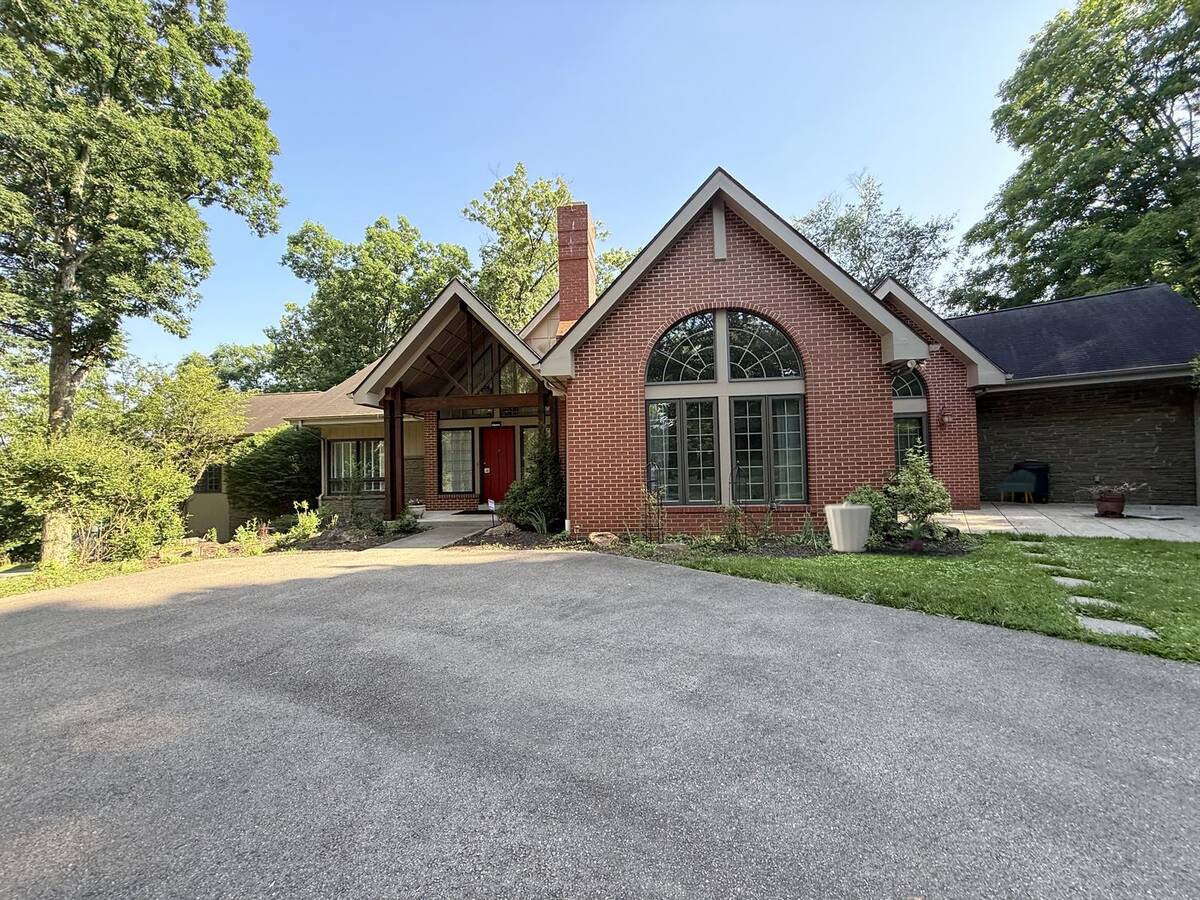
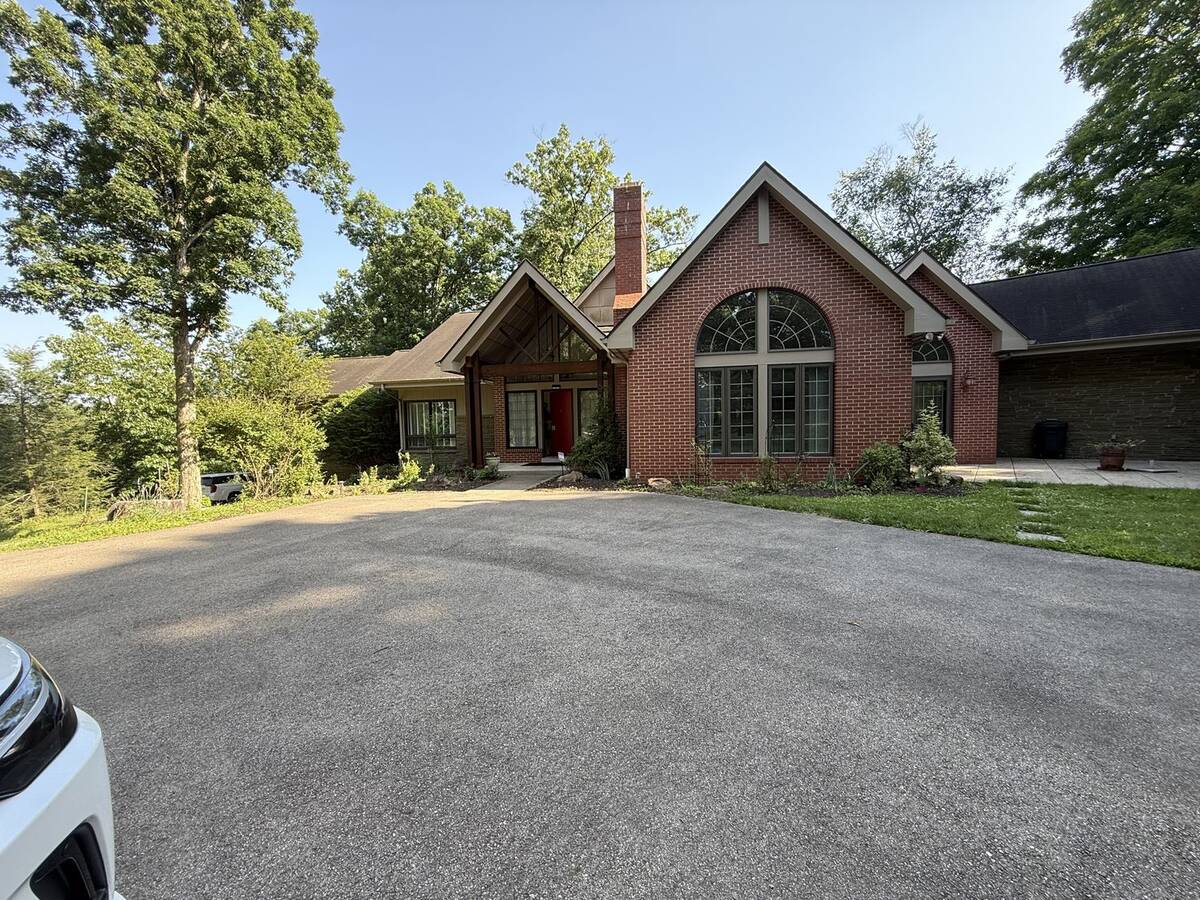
chair: present [998,470,1036,502] -> none [1019,429,1055,461]
trash can: present [825,501,871,552] -> none [846,452,885,493]

